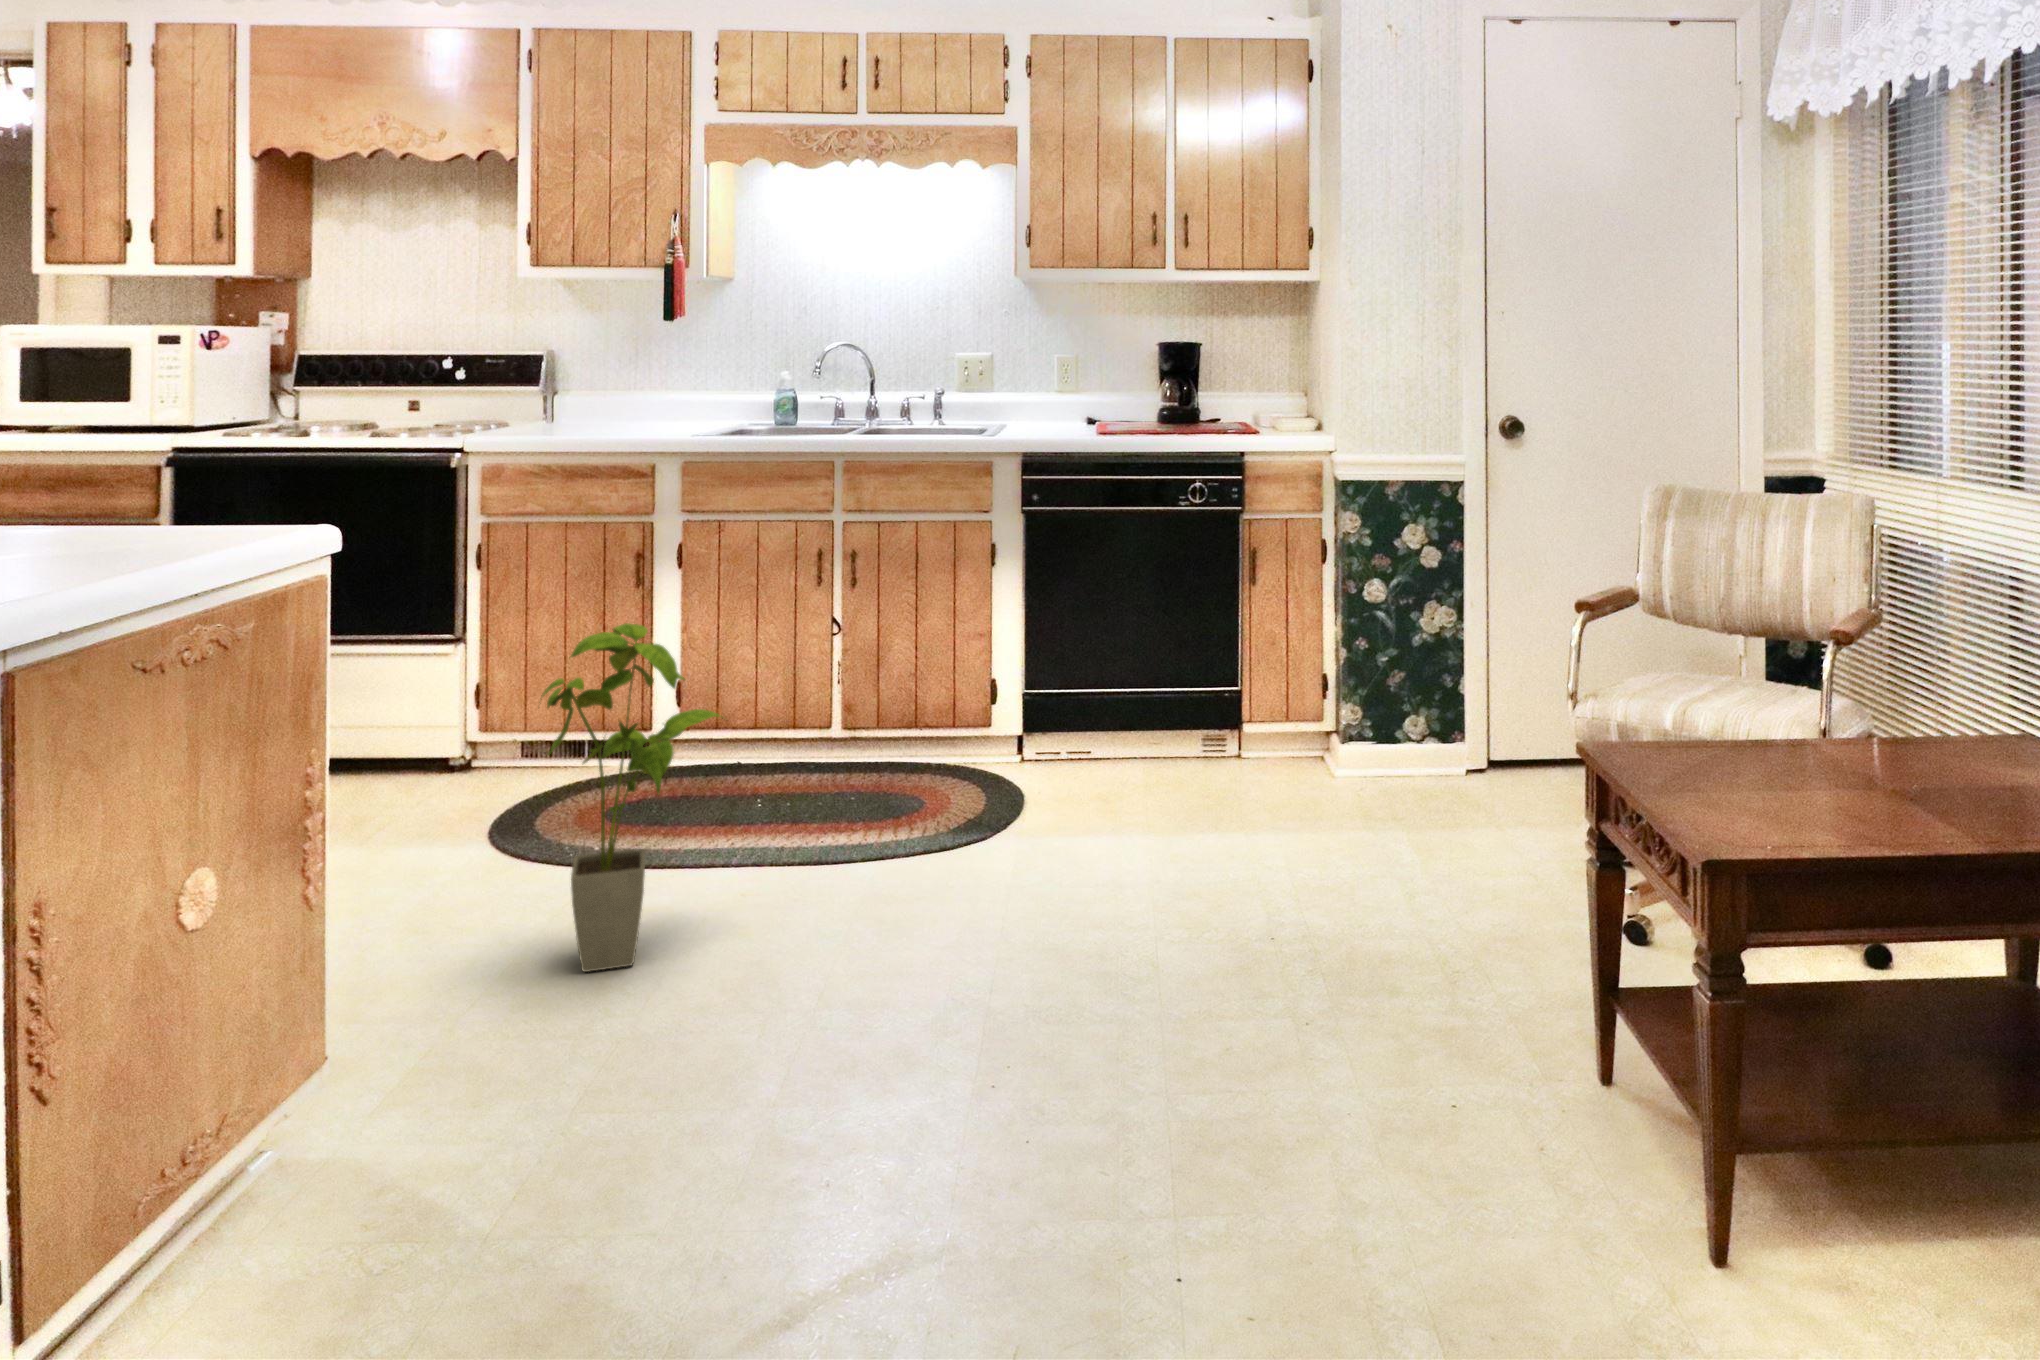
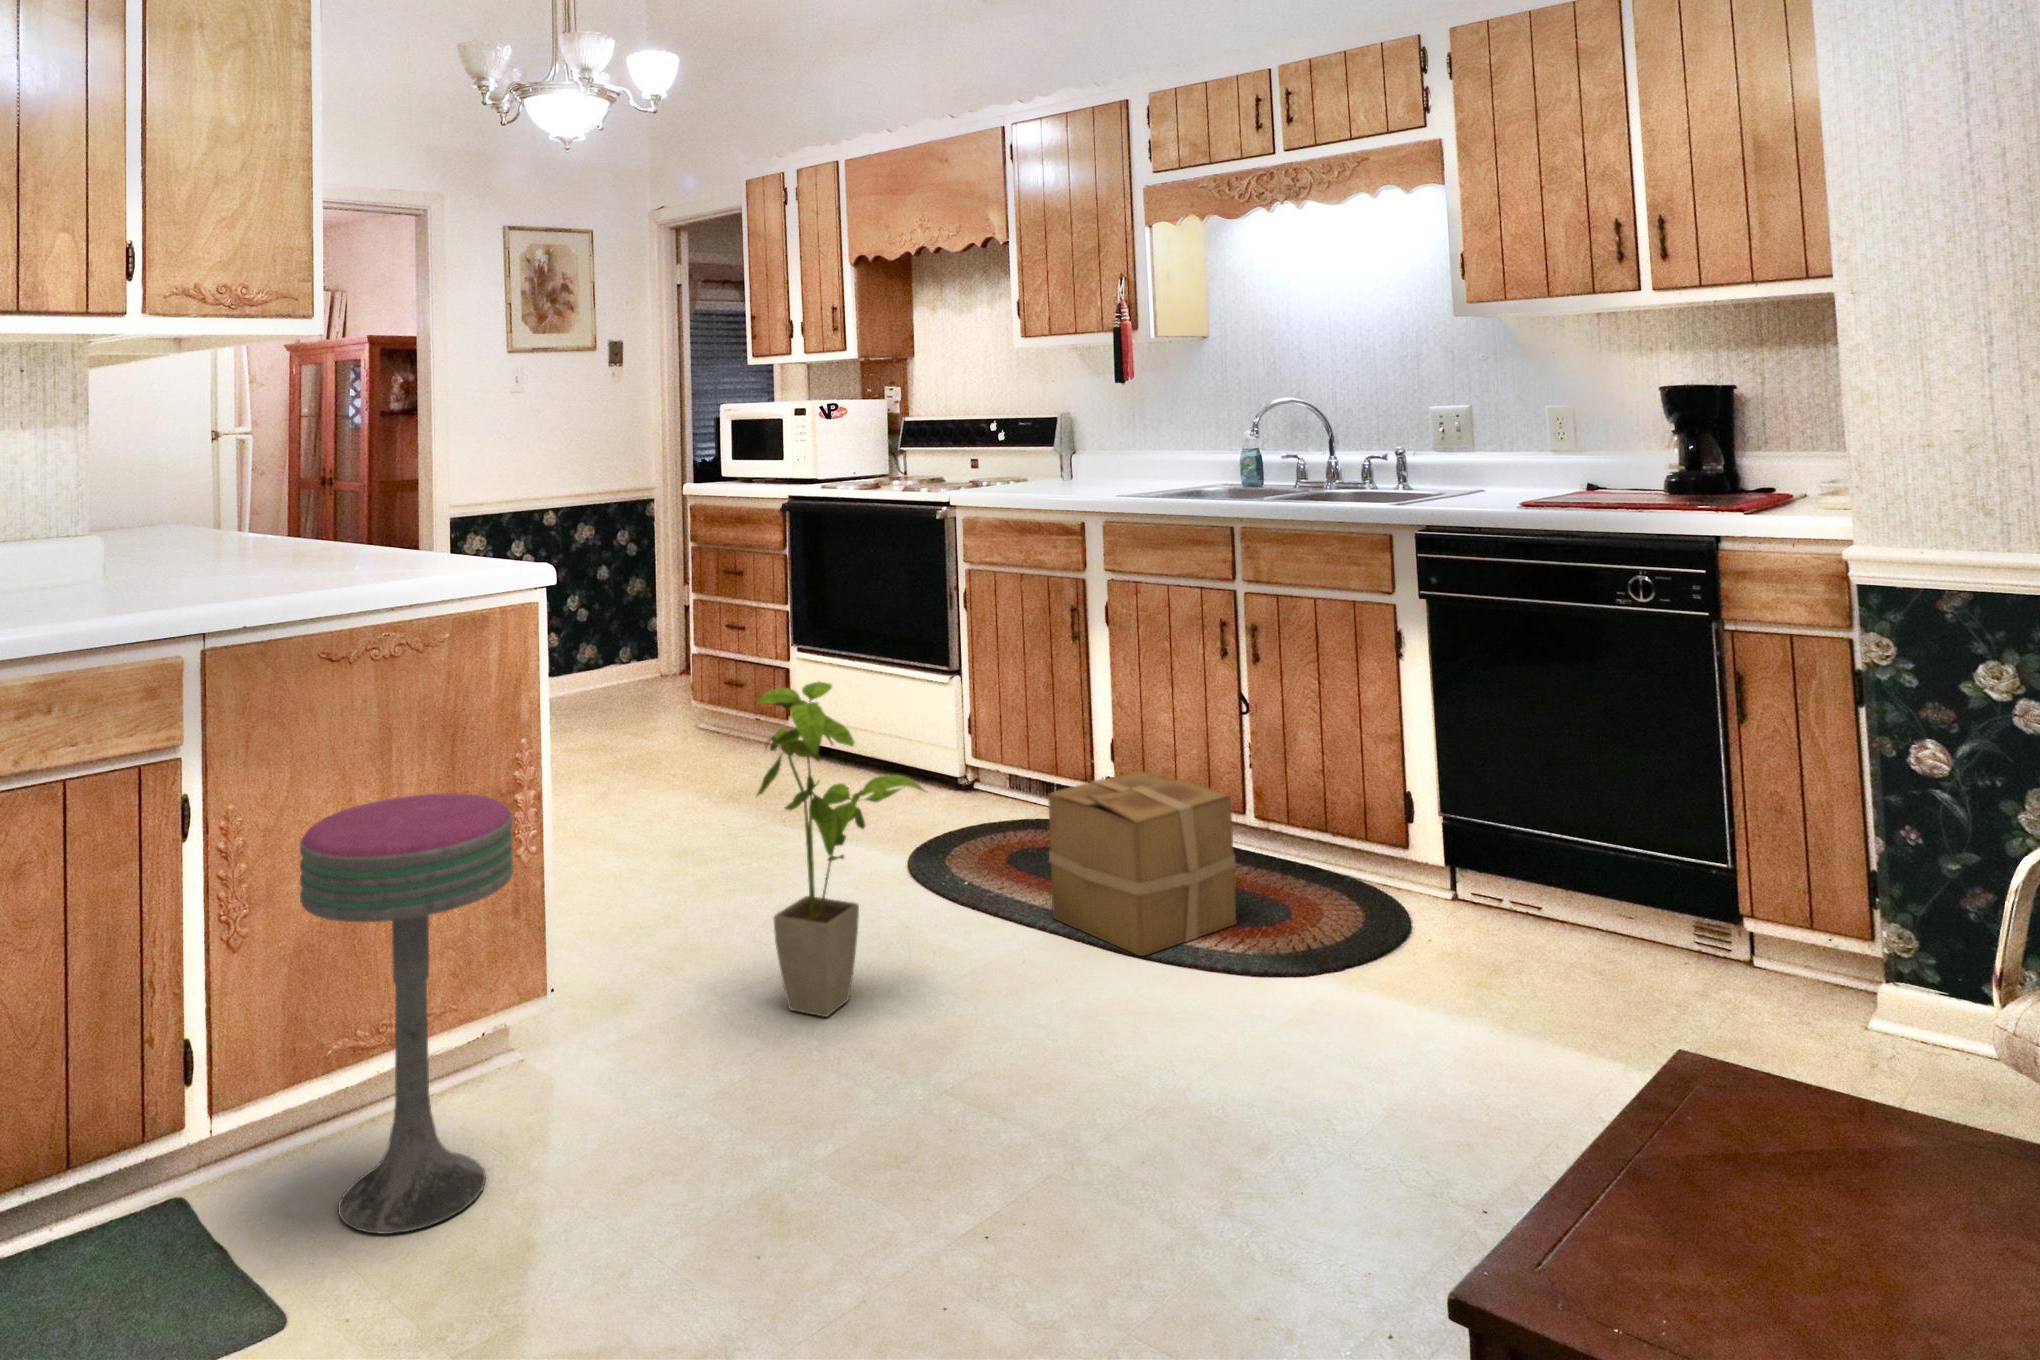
cardboard box: none [730,695,894,851] -> present [1048,771,1237,956]
bar stool: none [278,766,541,1265] -> present [300,793,514,1234]

